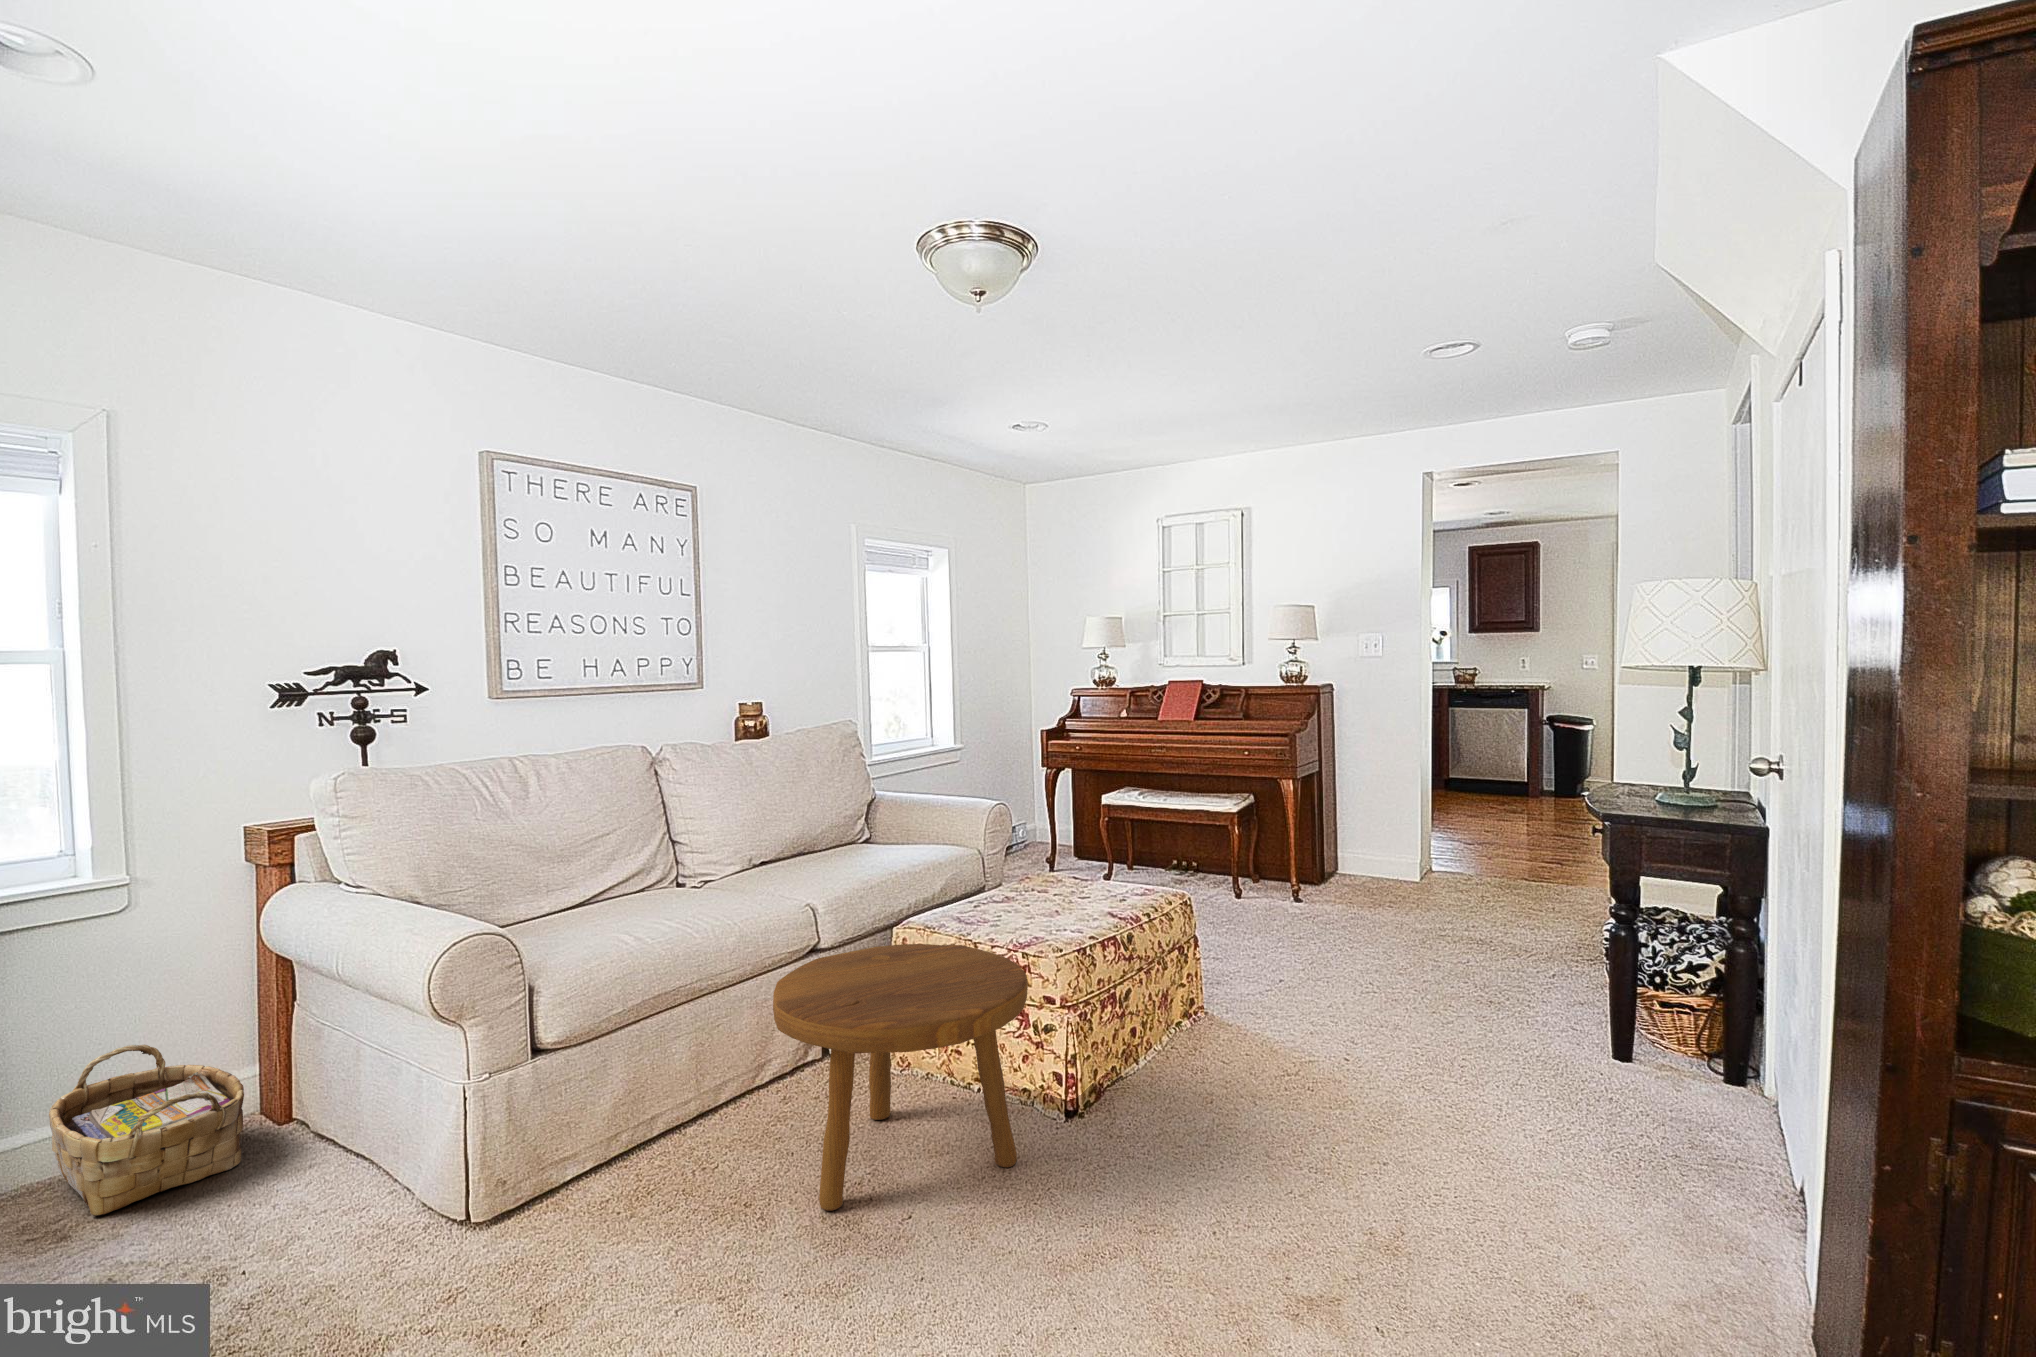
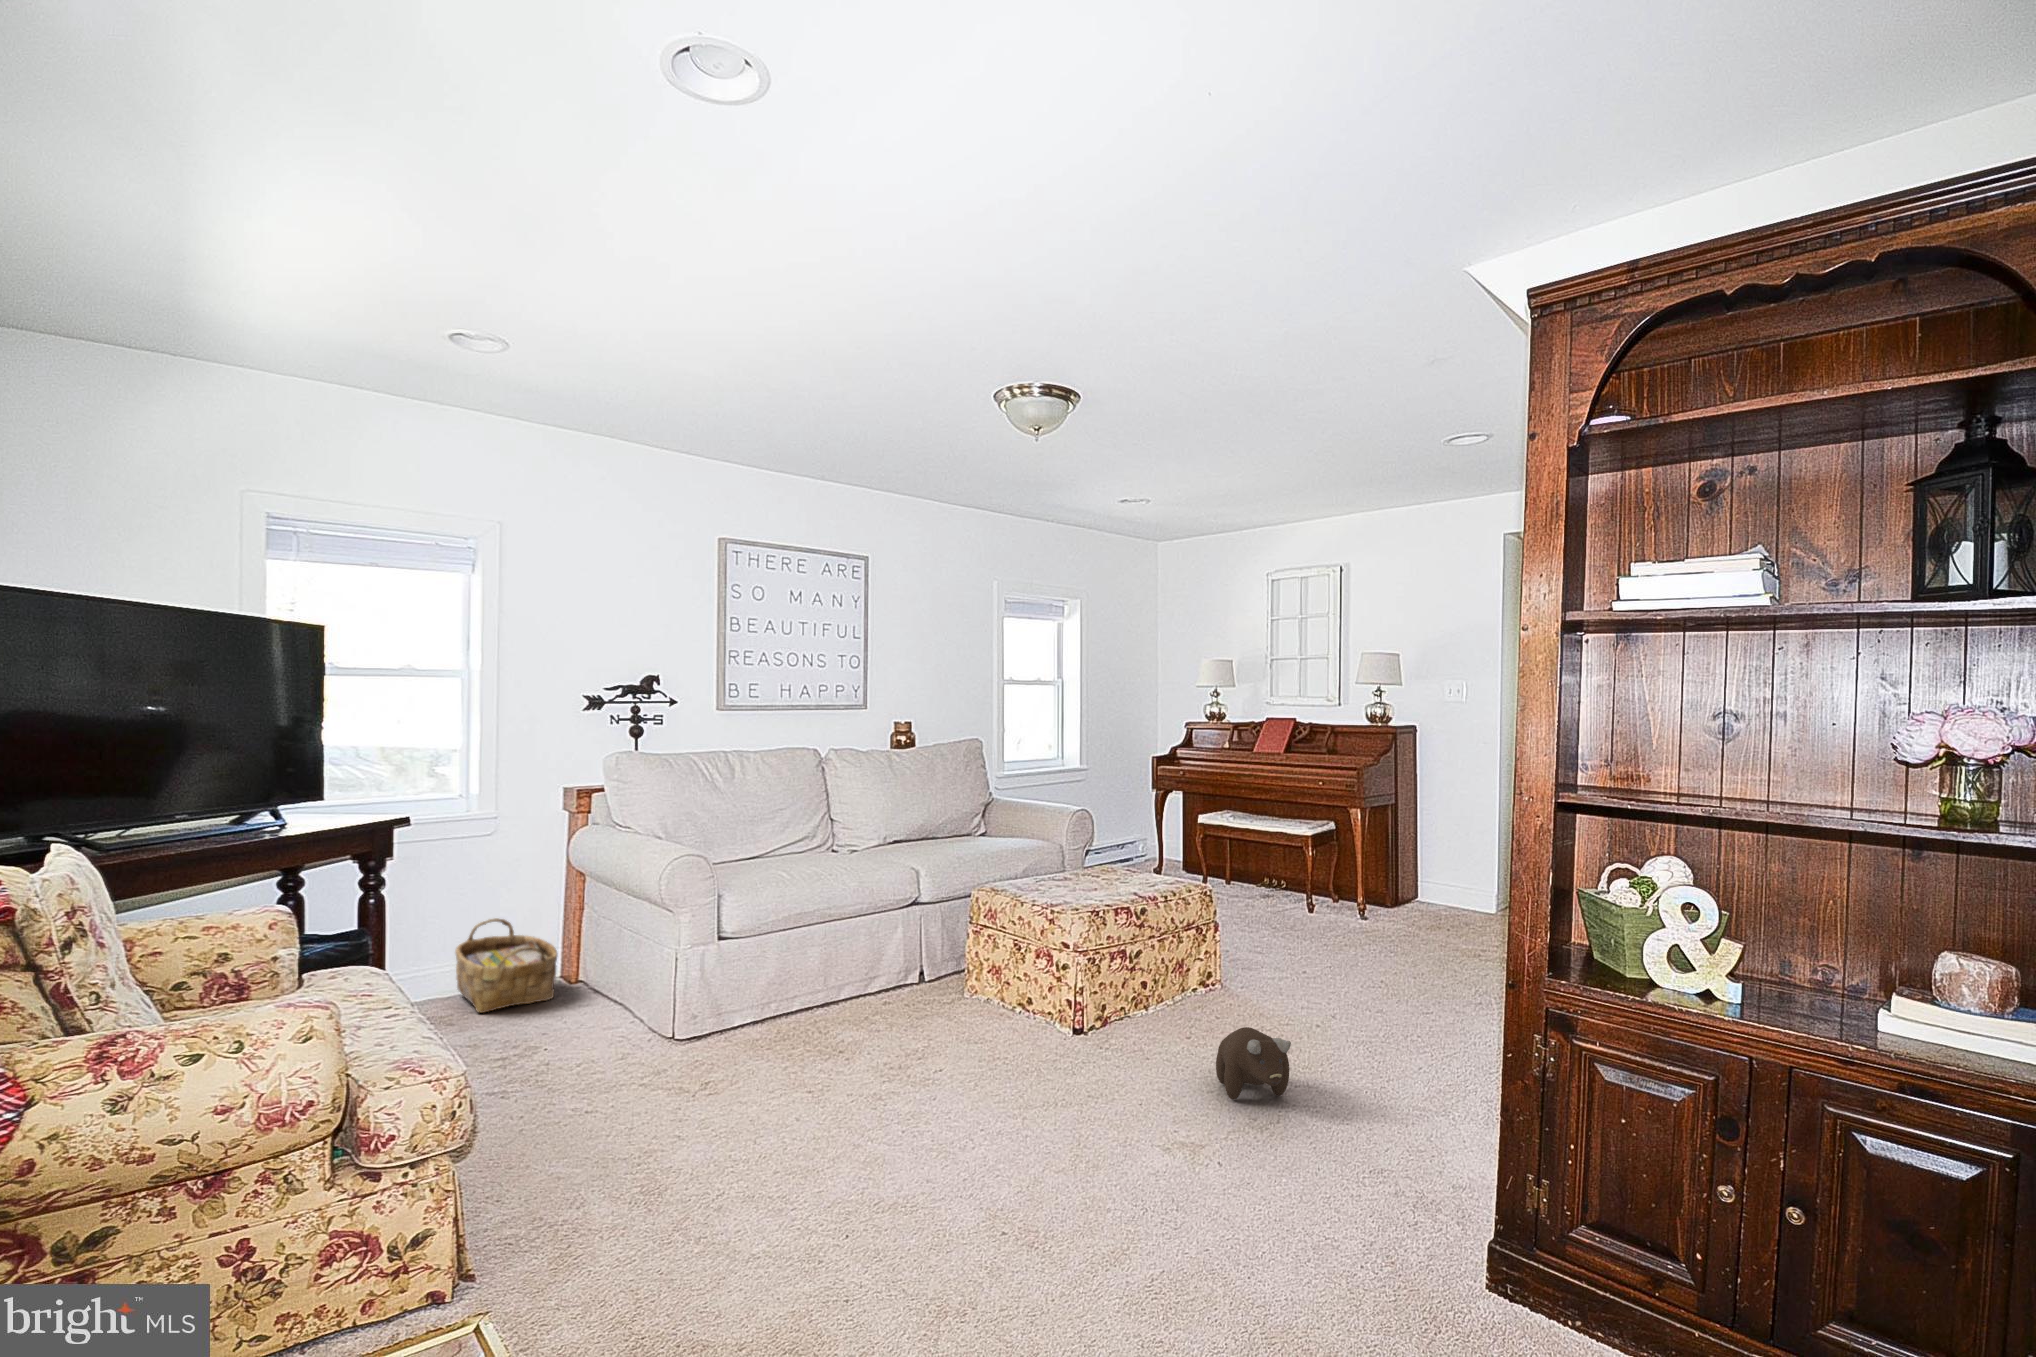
footstool: present [773,944,1028,1211] -> none [870,899,1043,1059]
plush toy: none [1298,1102,1423,1212] -> present [1216,1027,1291,1100]

